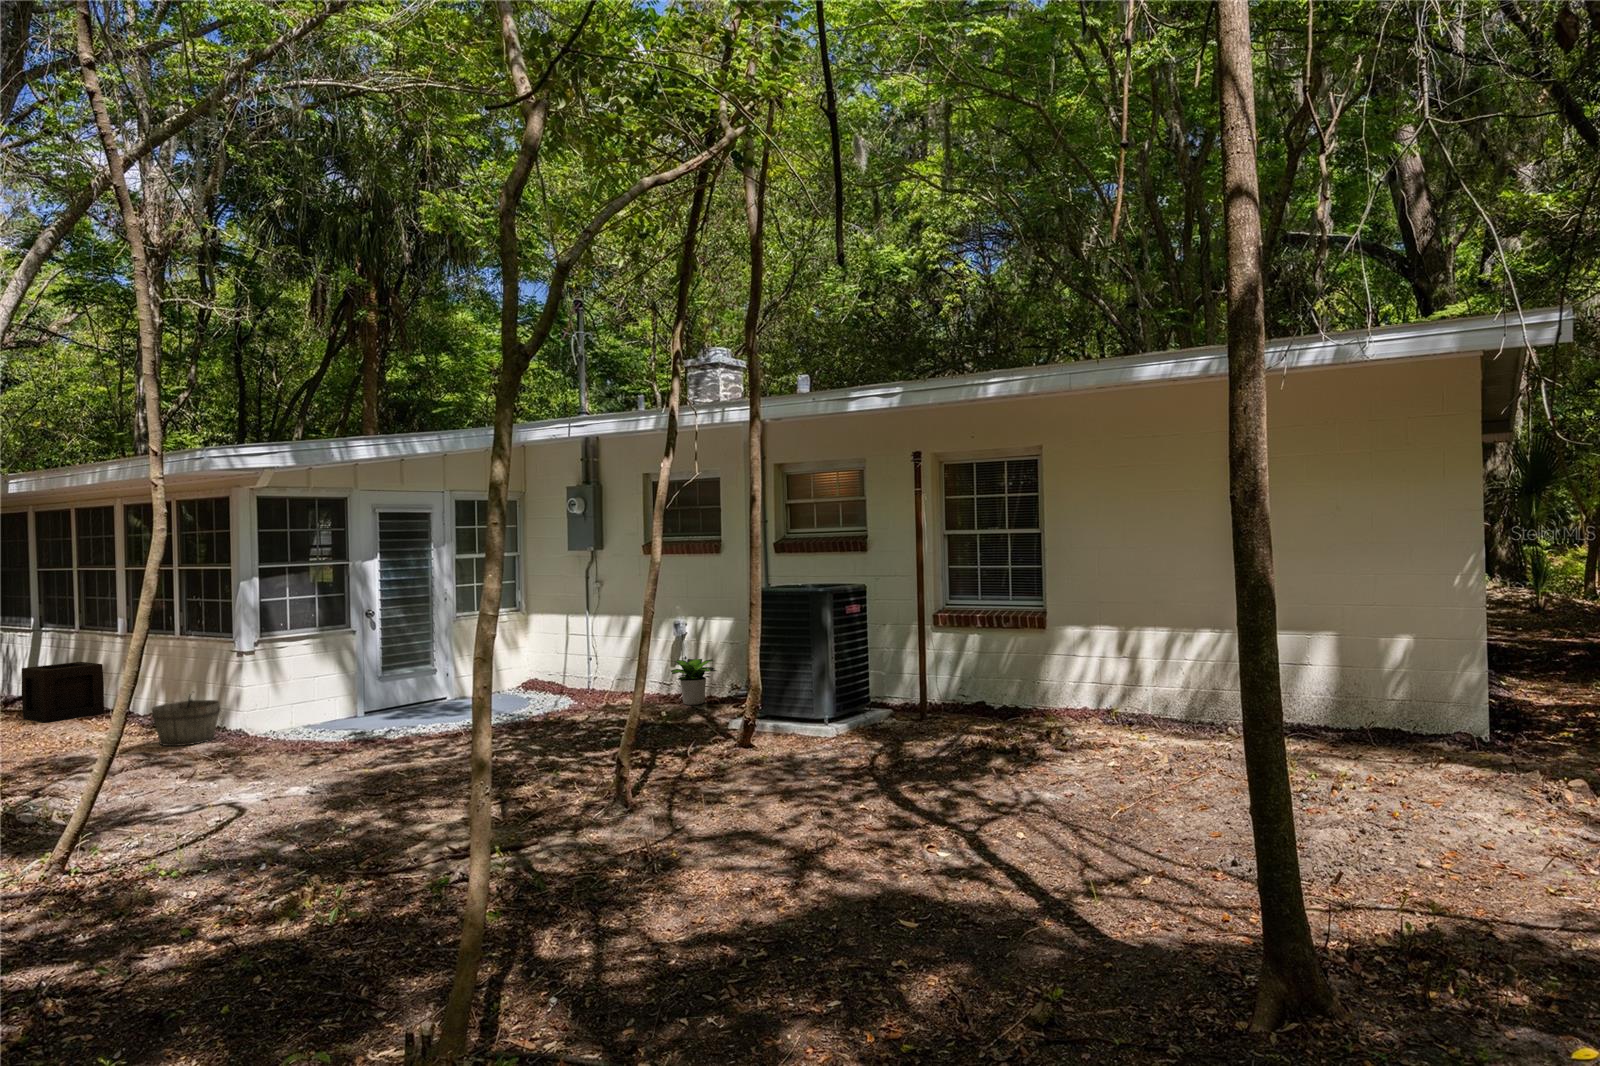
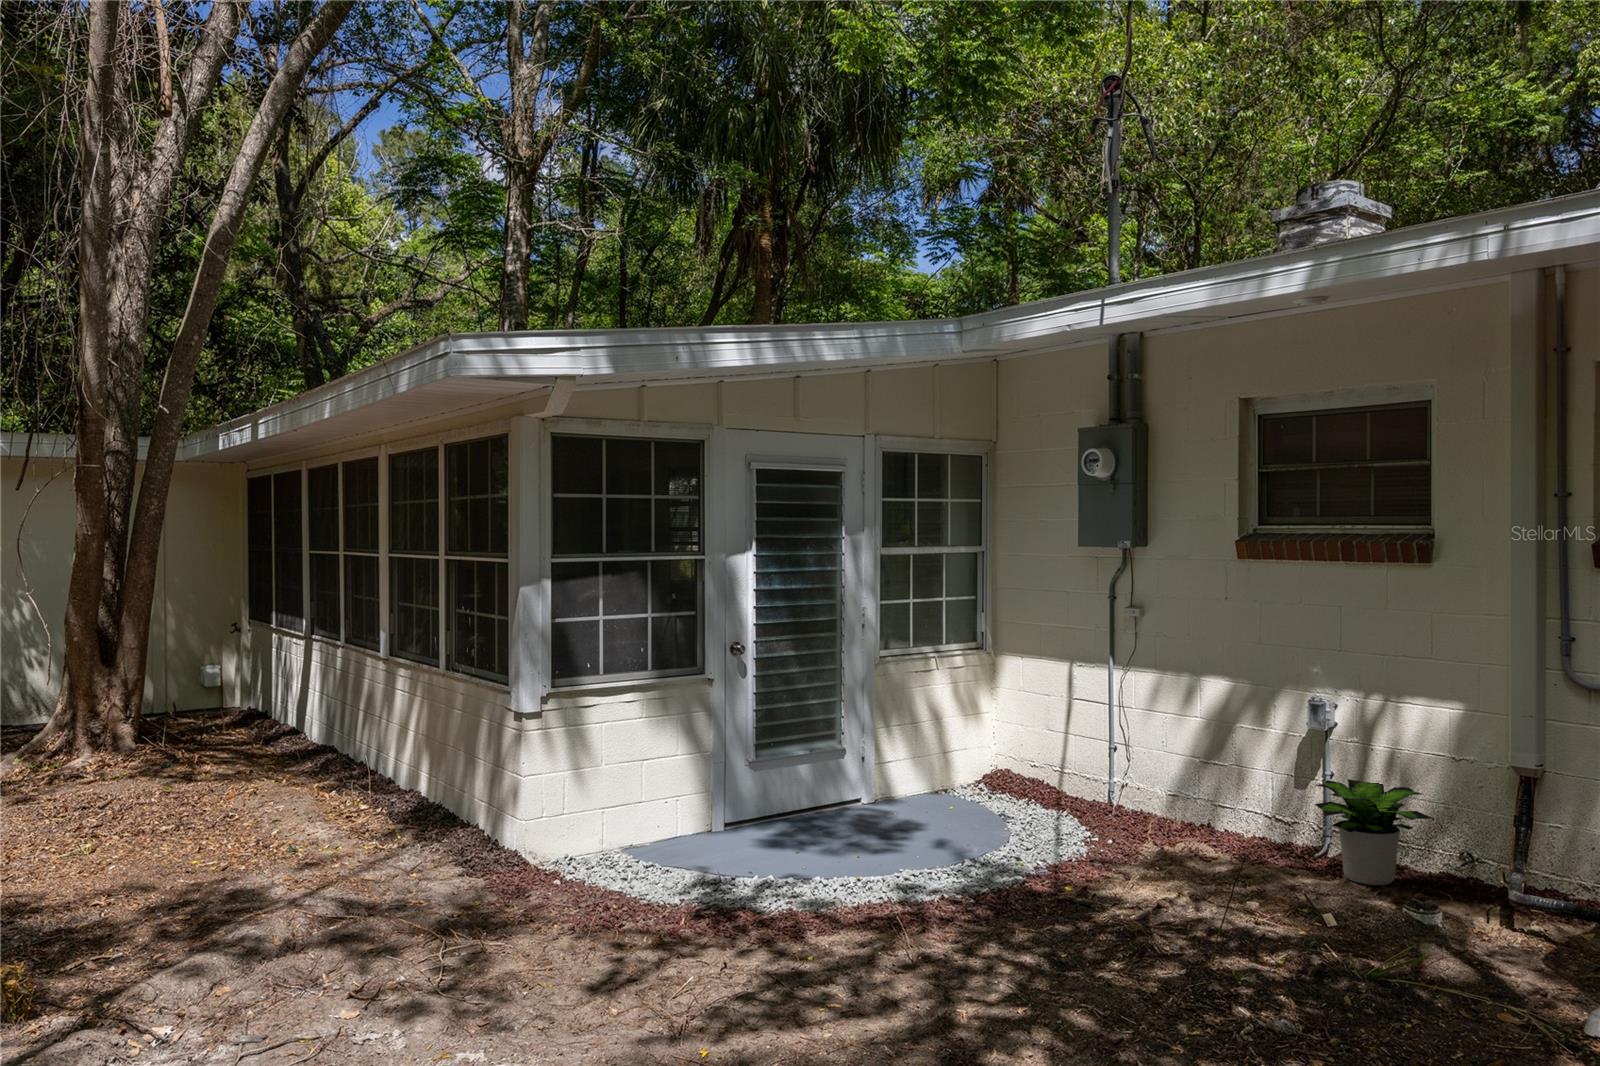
wooden crate: present [22,662,104,723] -> none [265,689,365,783]
wooden bucket: present [152,694,221,746] -> none [382,774,494,874]

